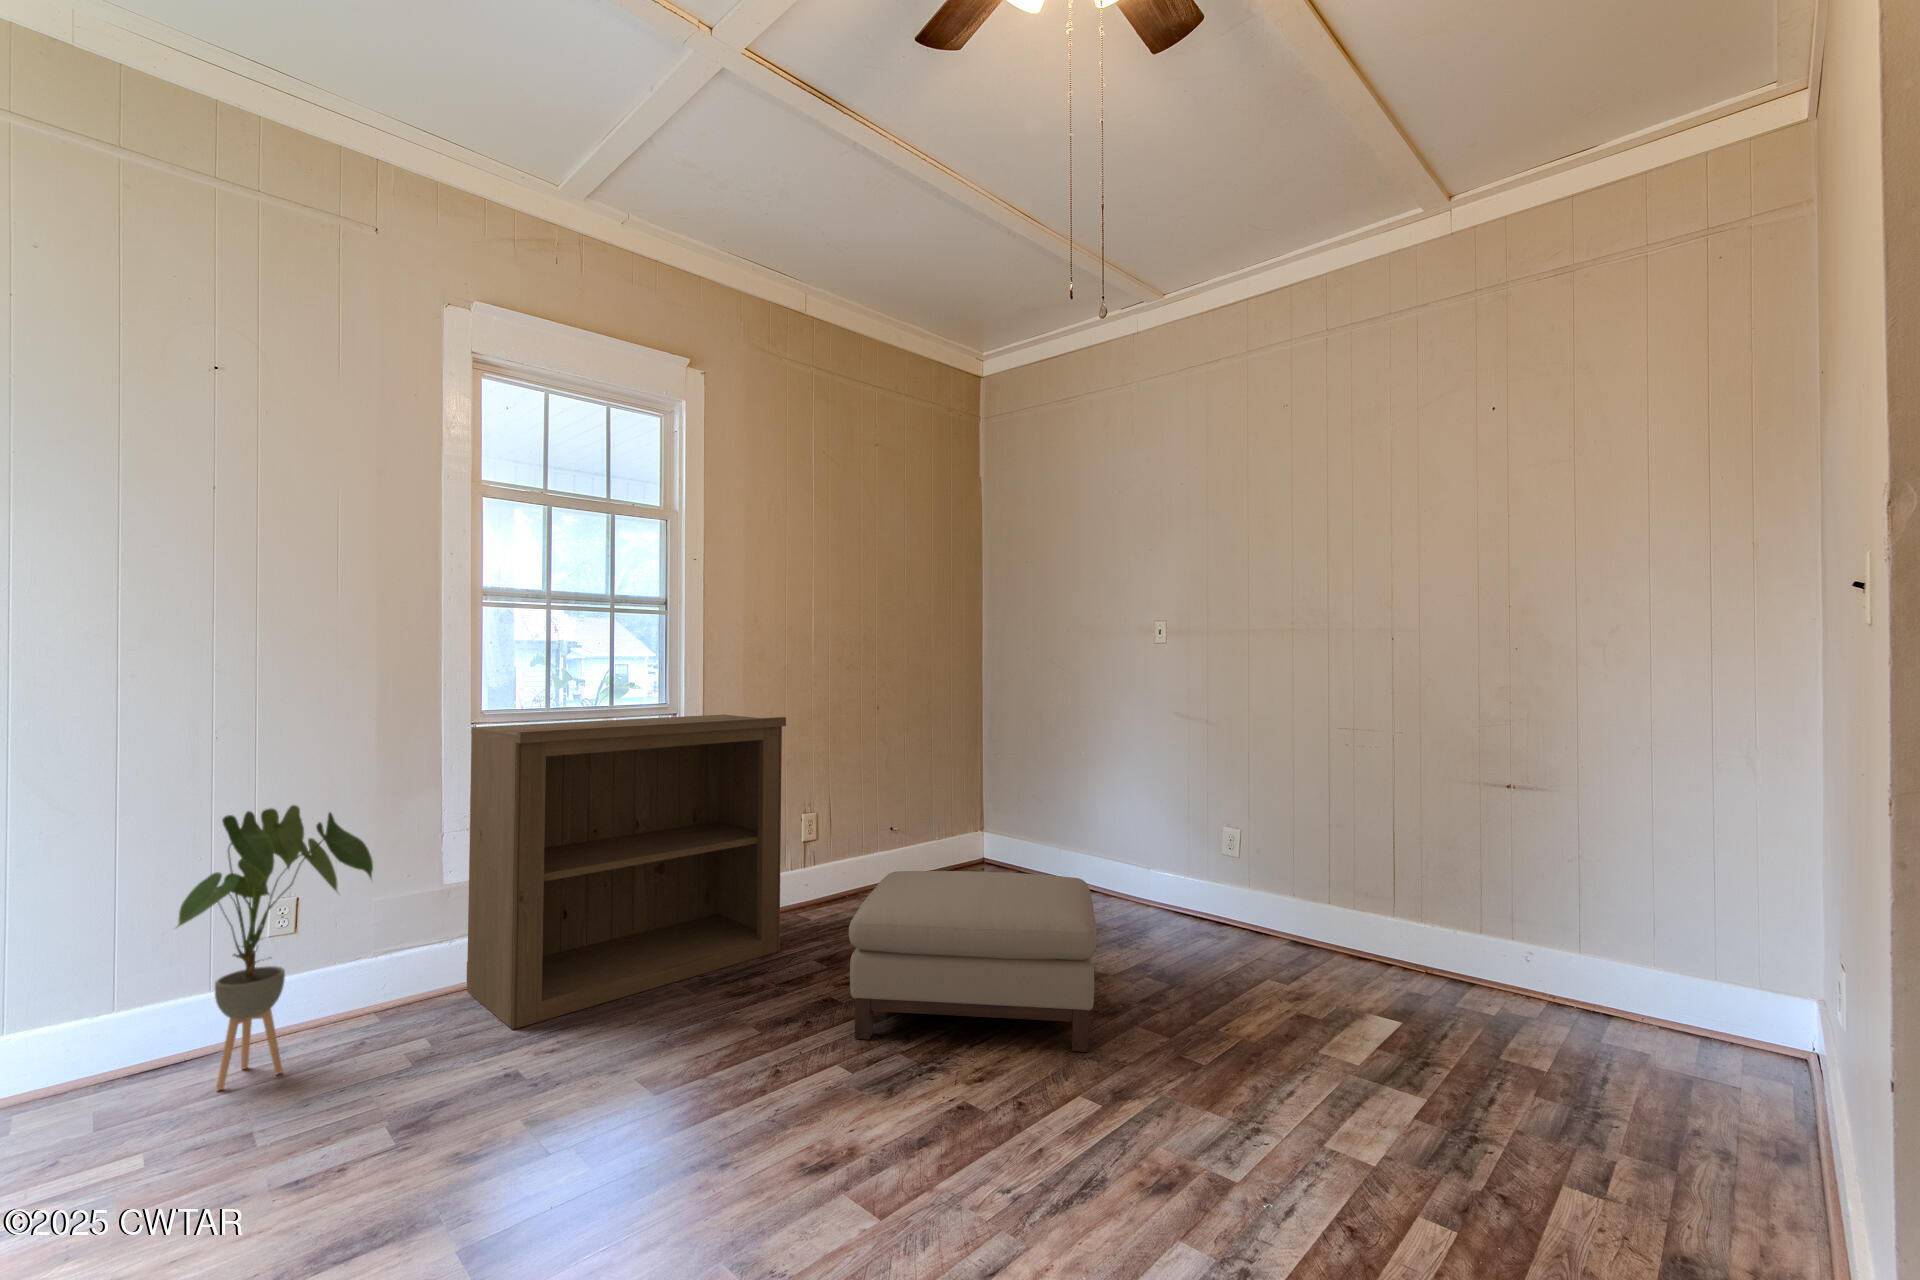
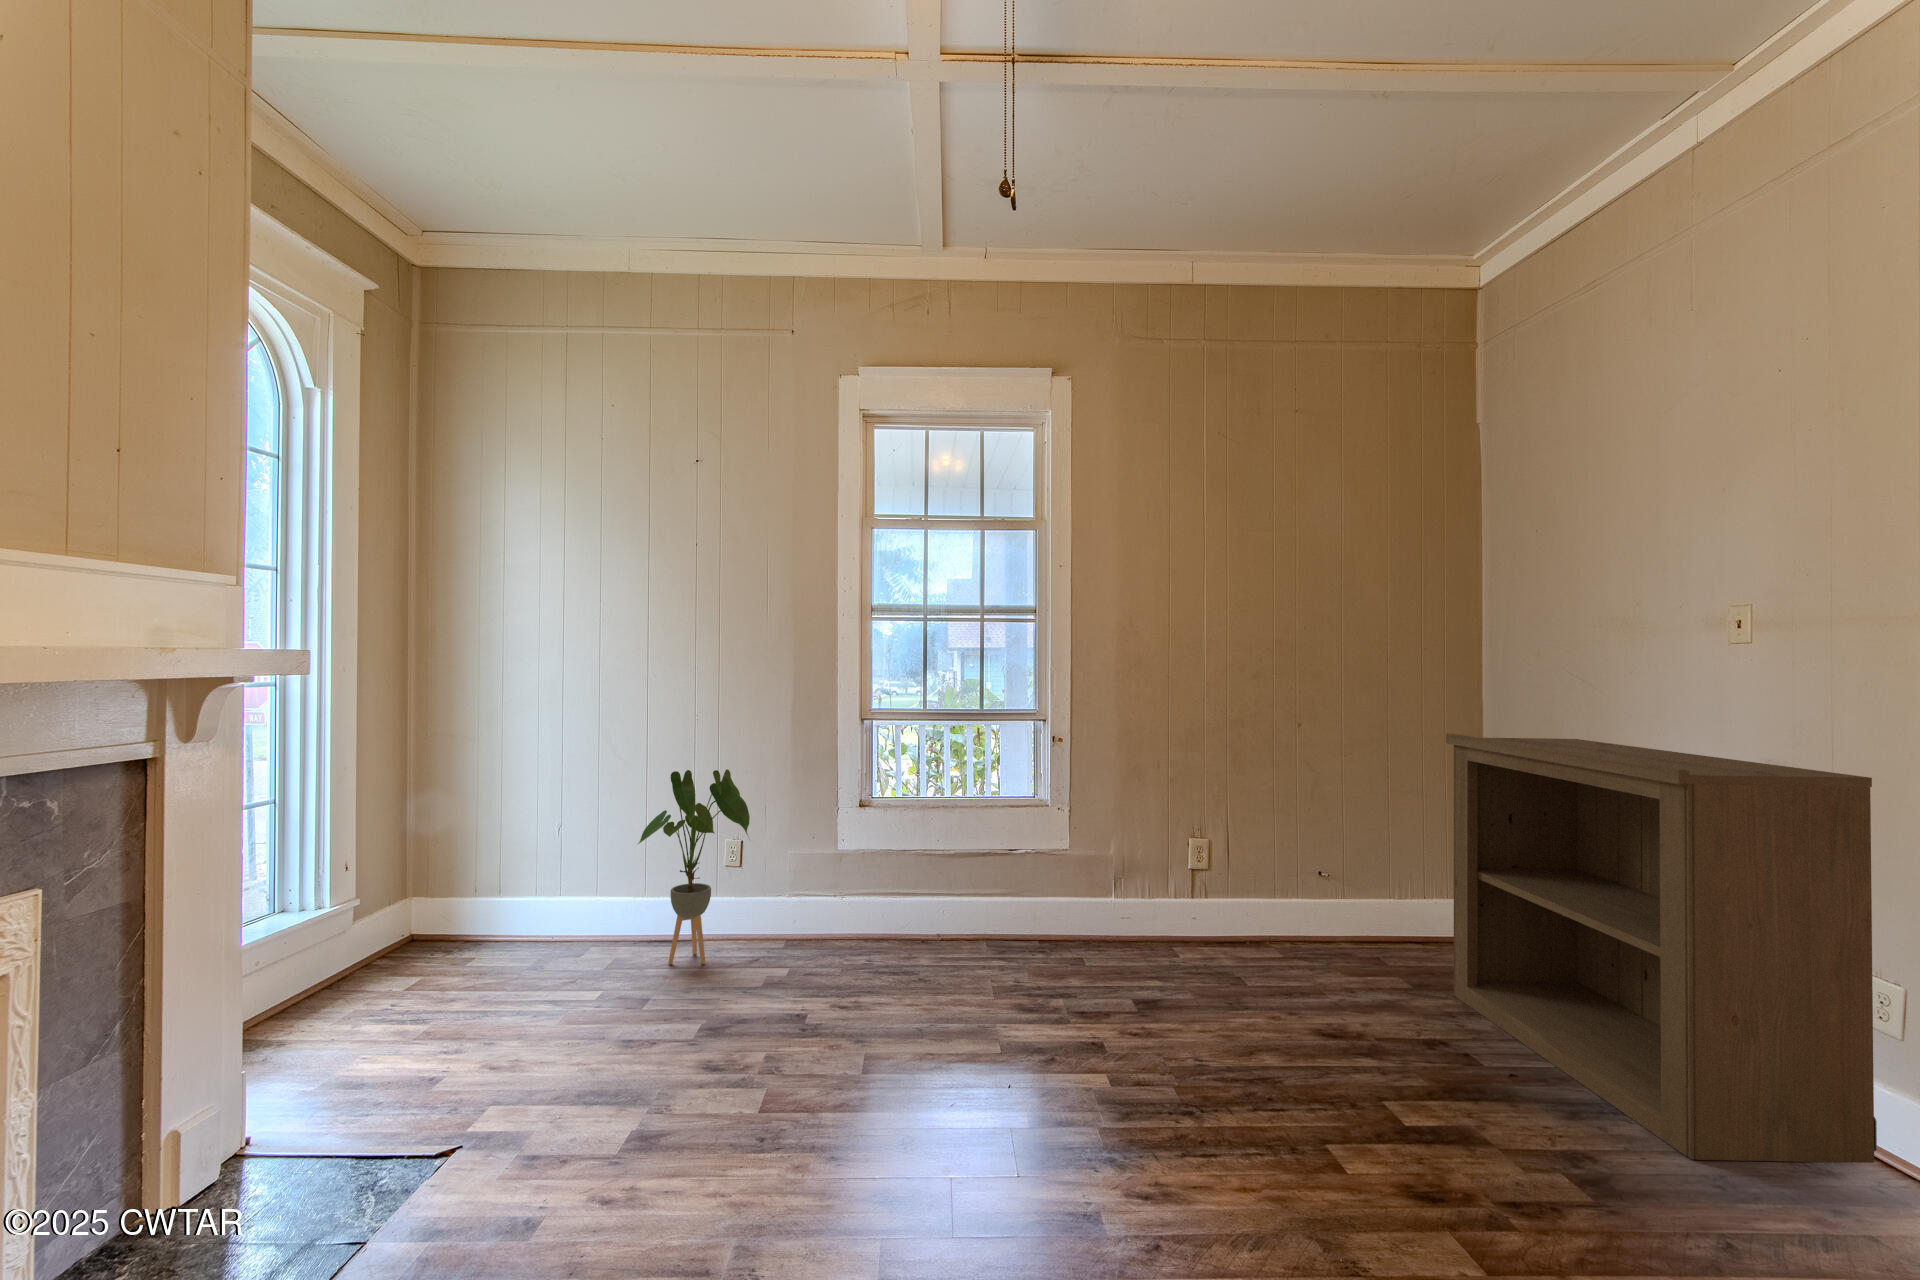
bookshelf: present [467,715,786,1029] -> present [1446,734,1877,1163]
ottoman: present [849,871,1097,1052] -> none [1066,919,1442,1231]

